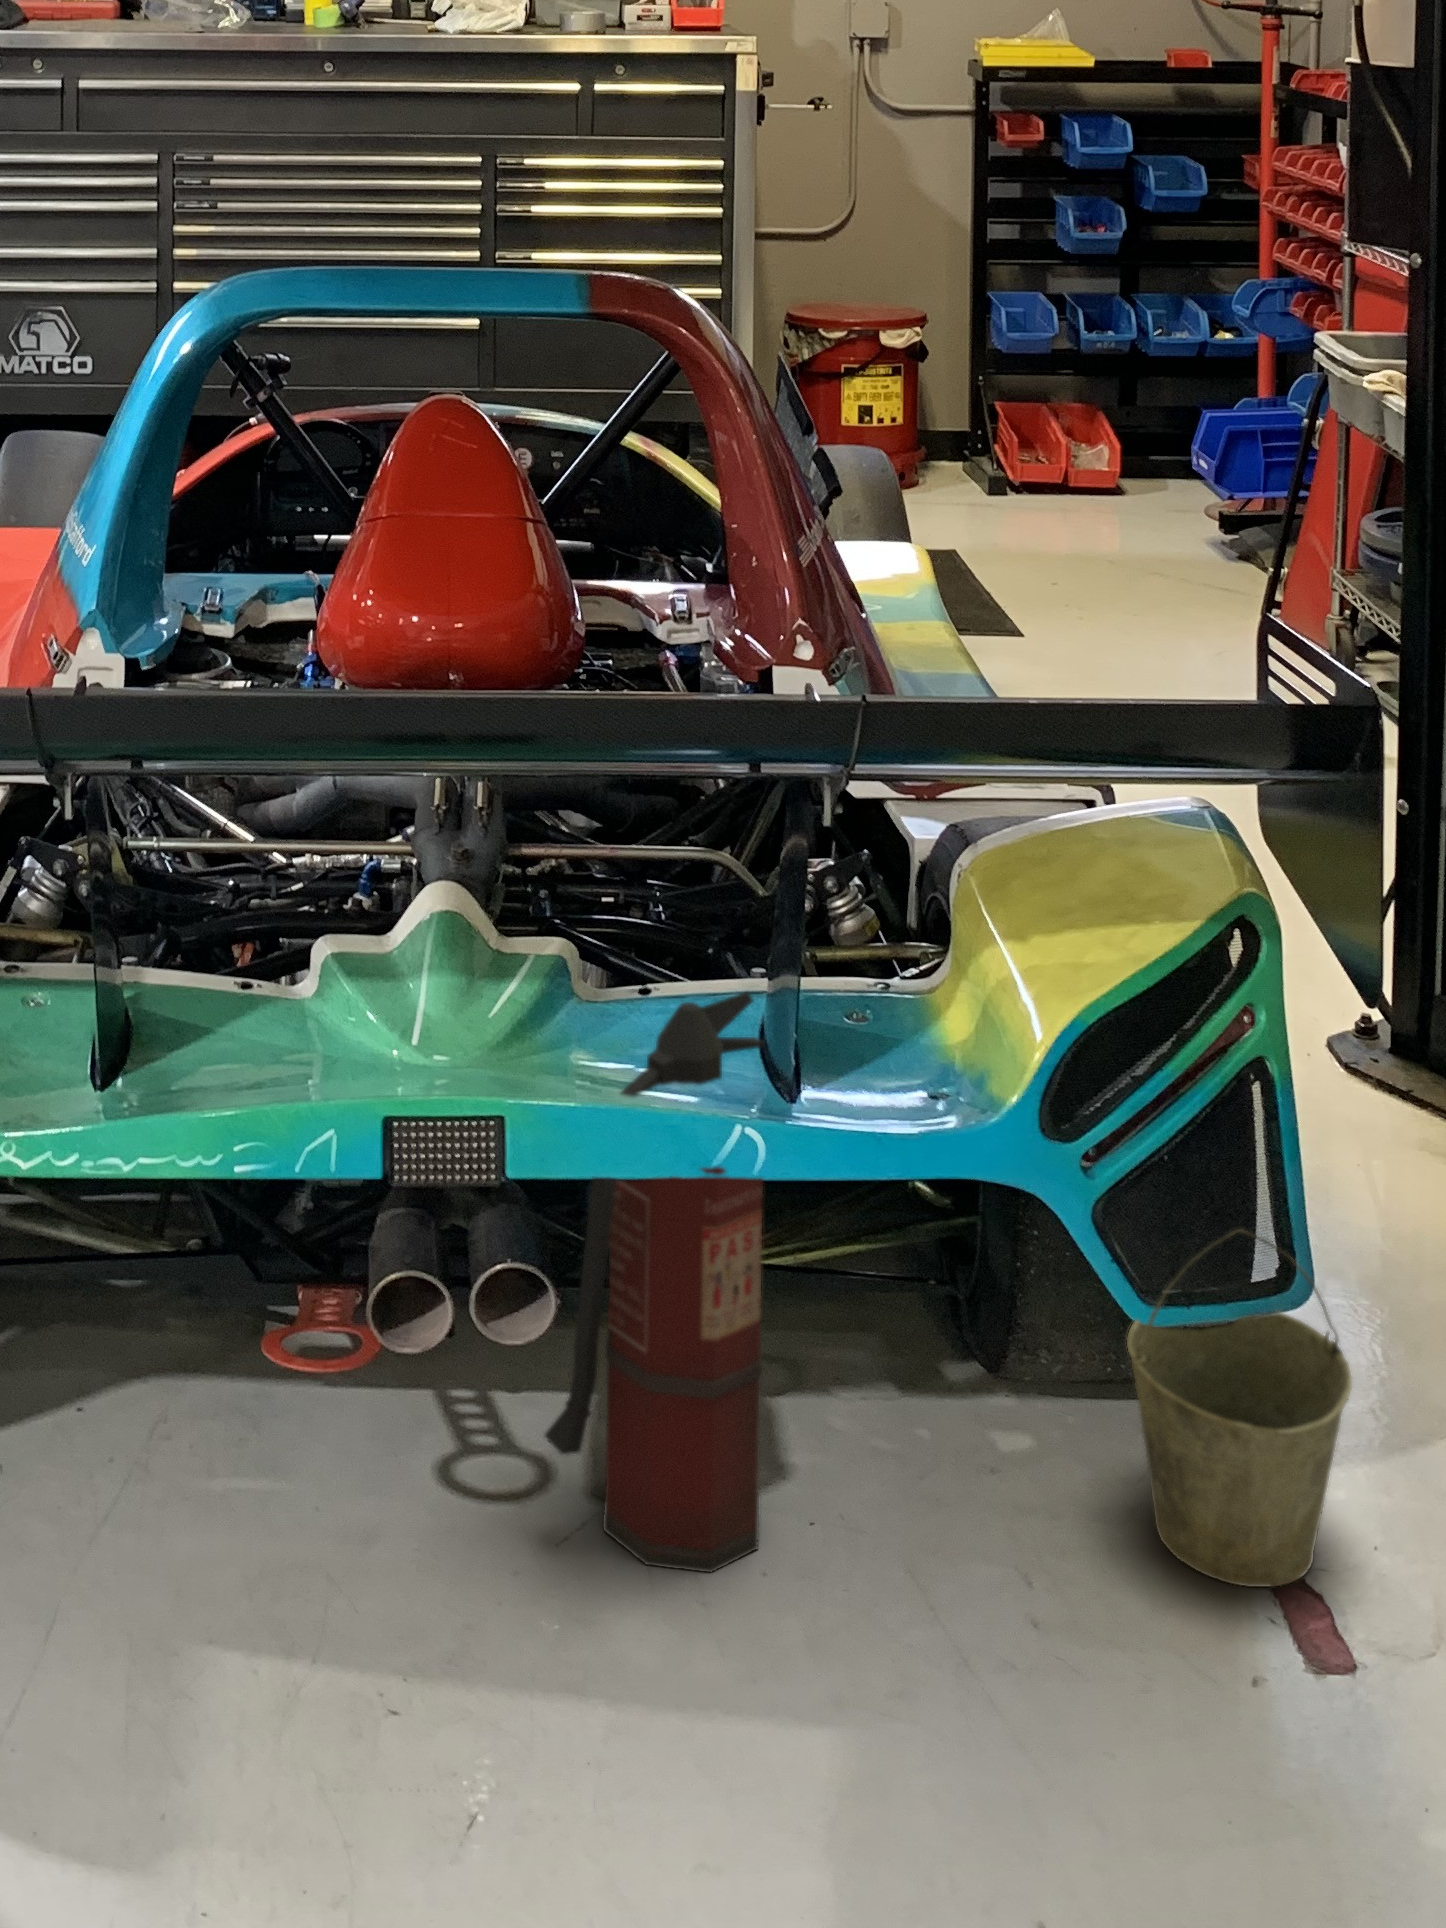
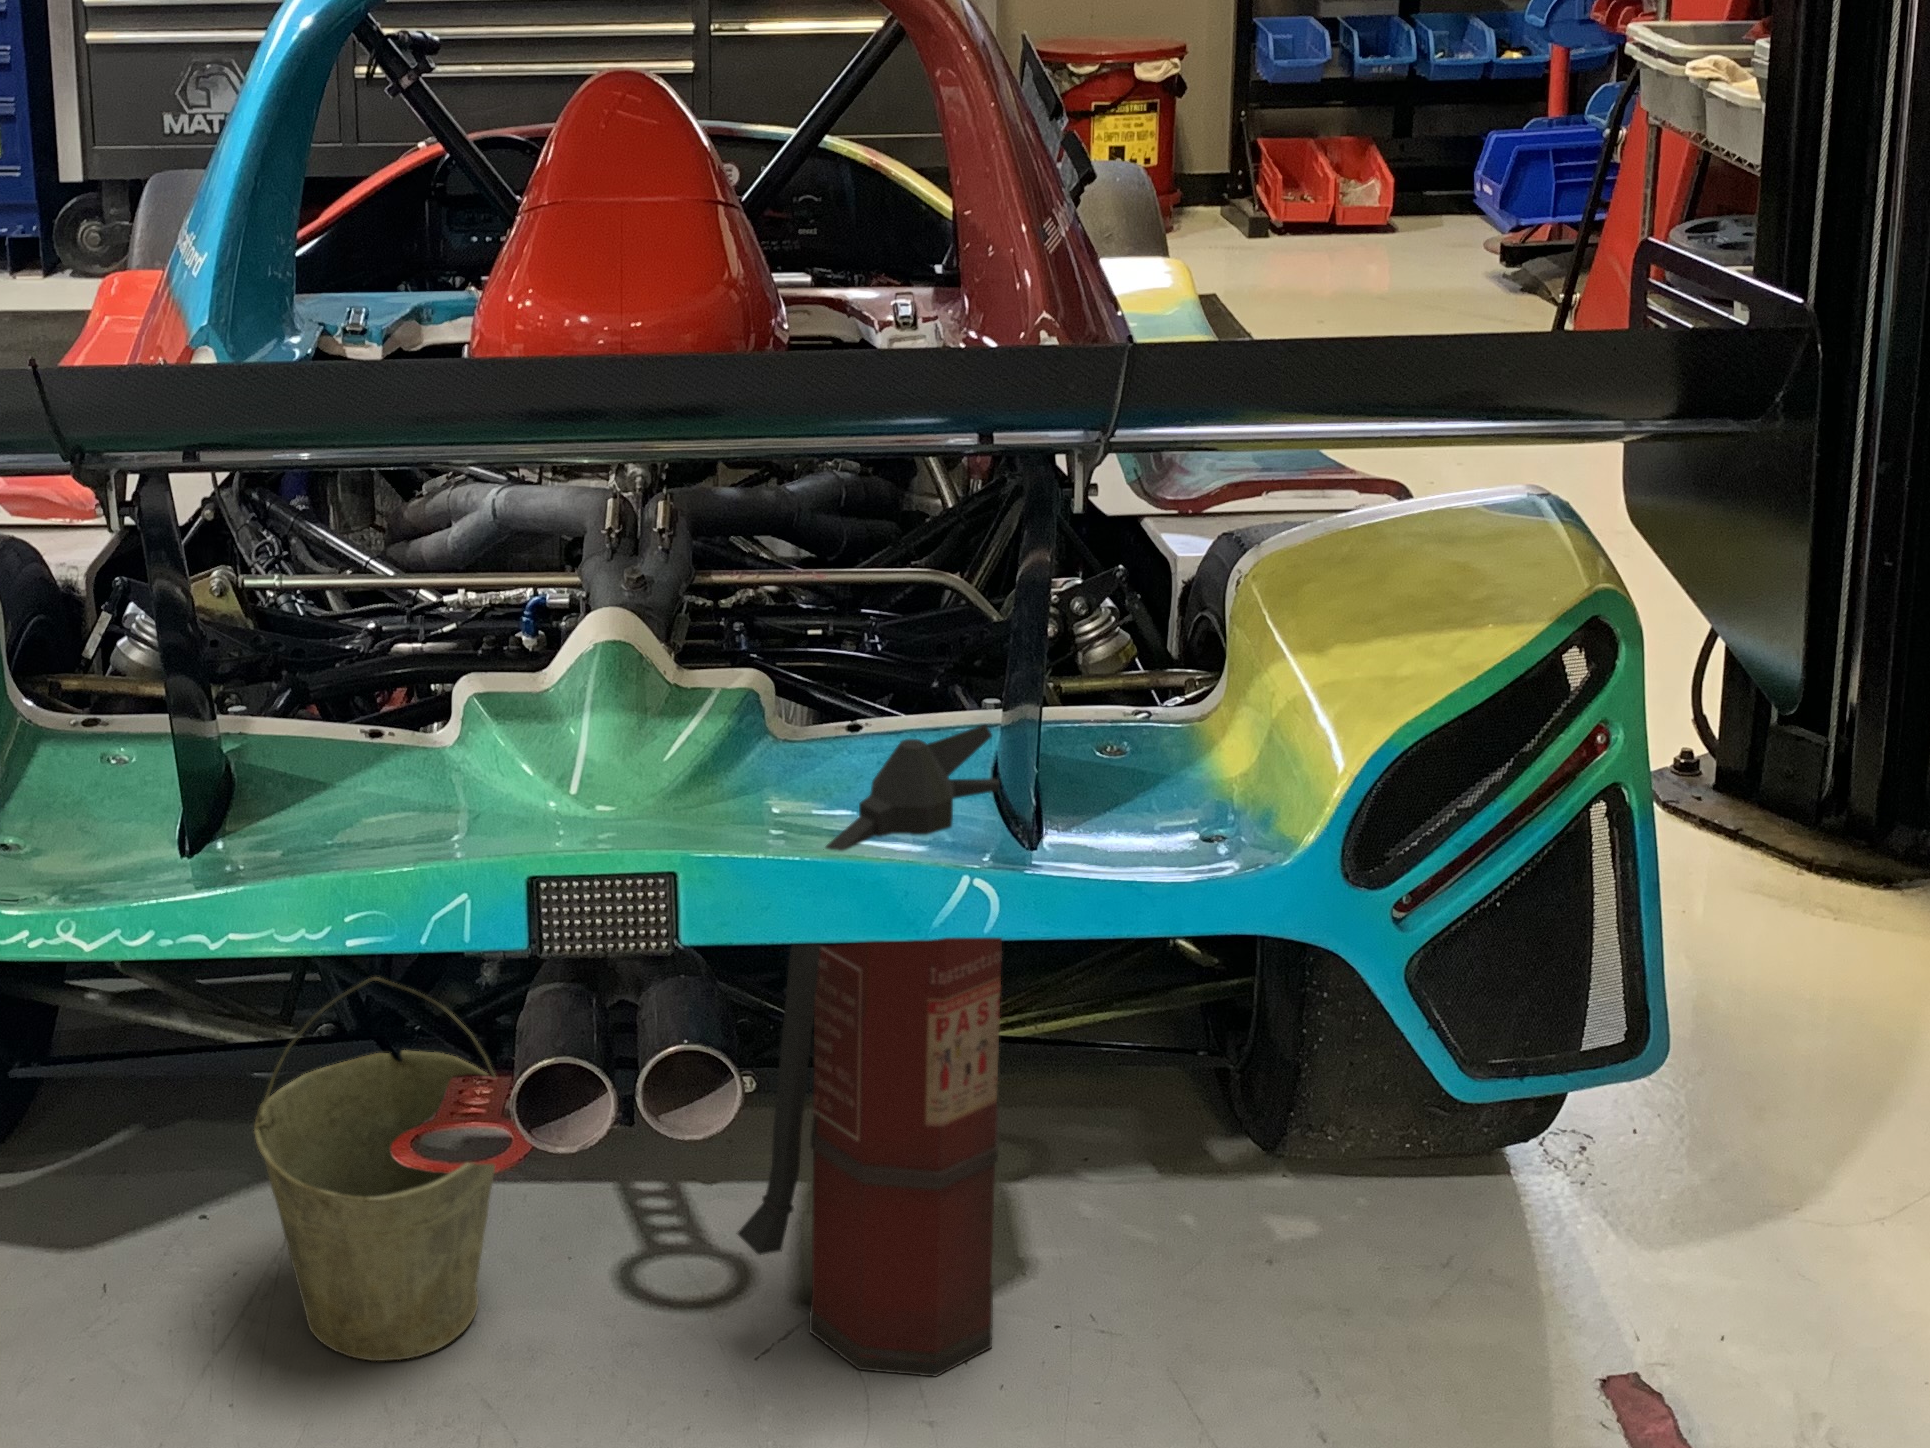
bucket: present [1127,1229,1352,1587] -> present [254,977,496,1361]

